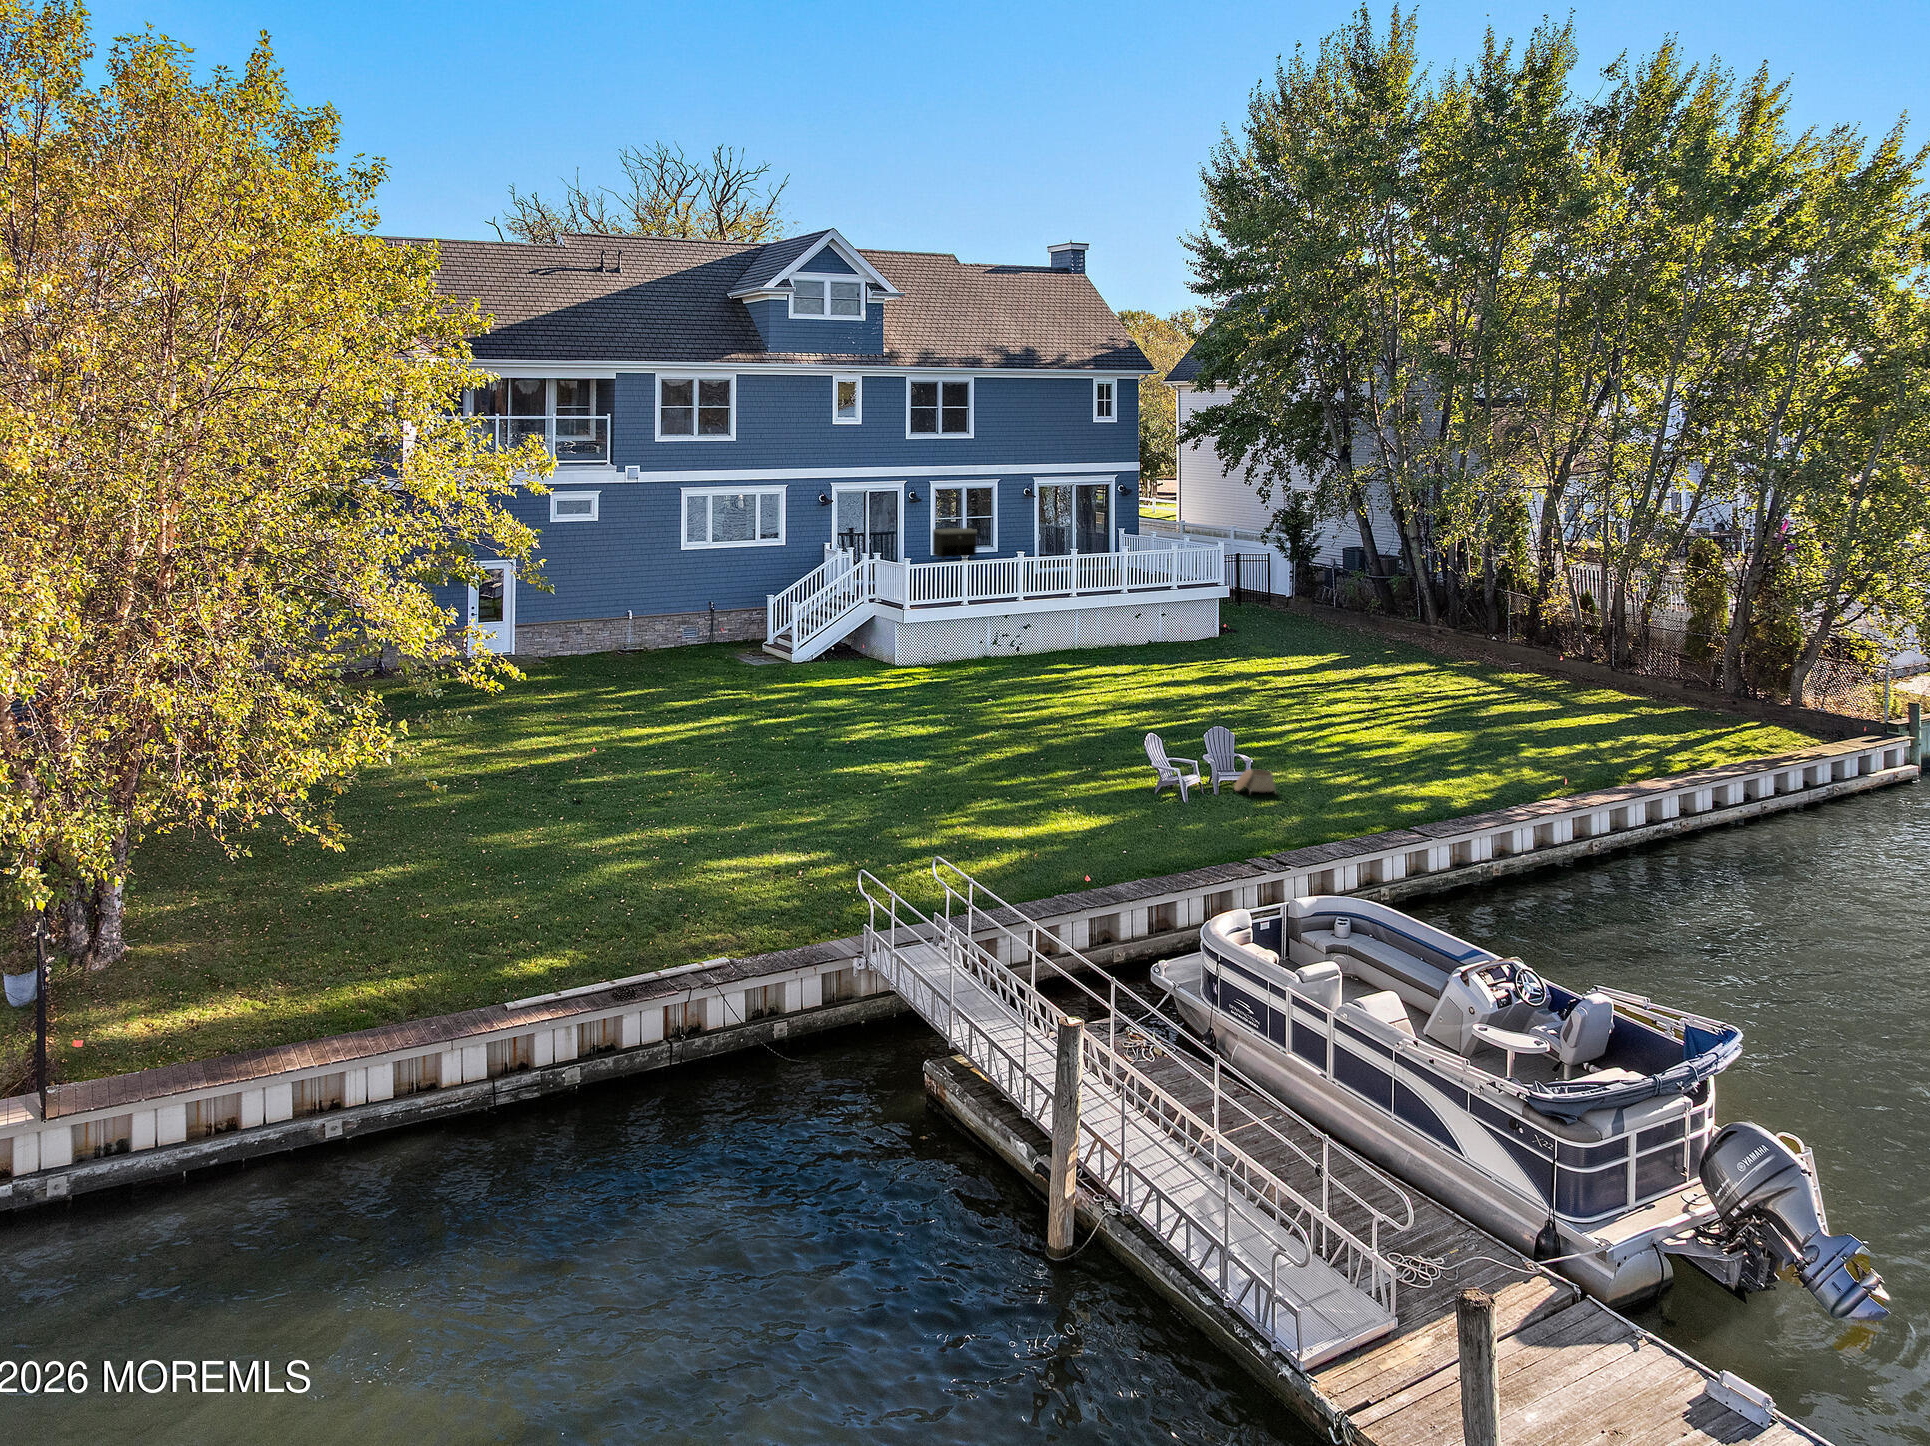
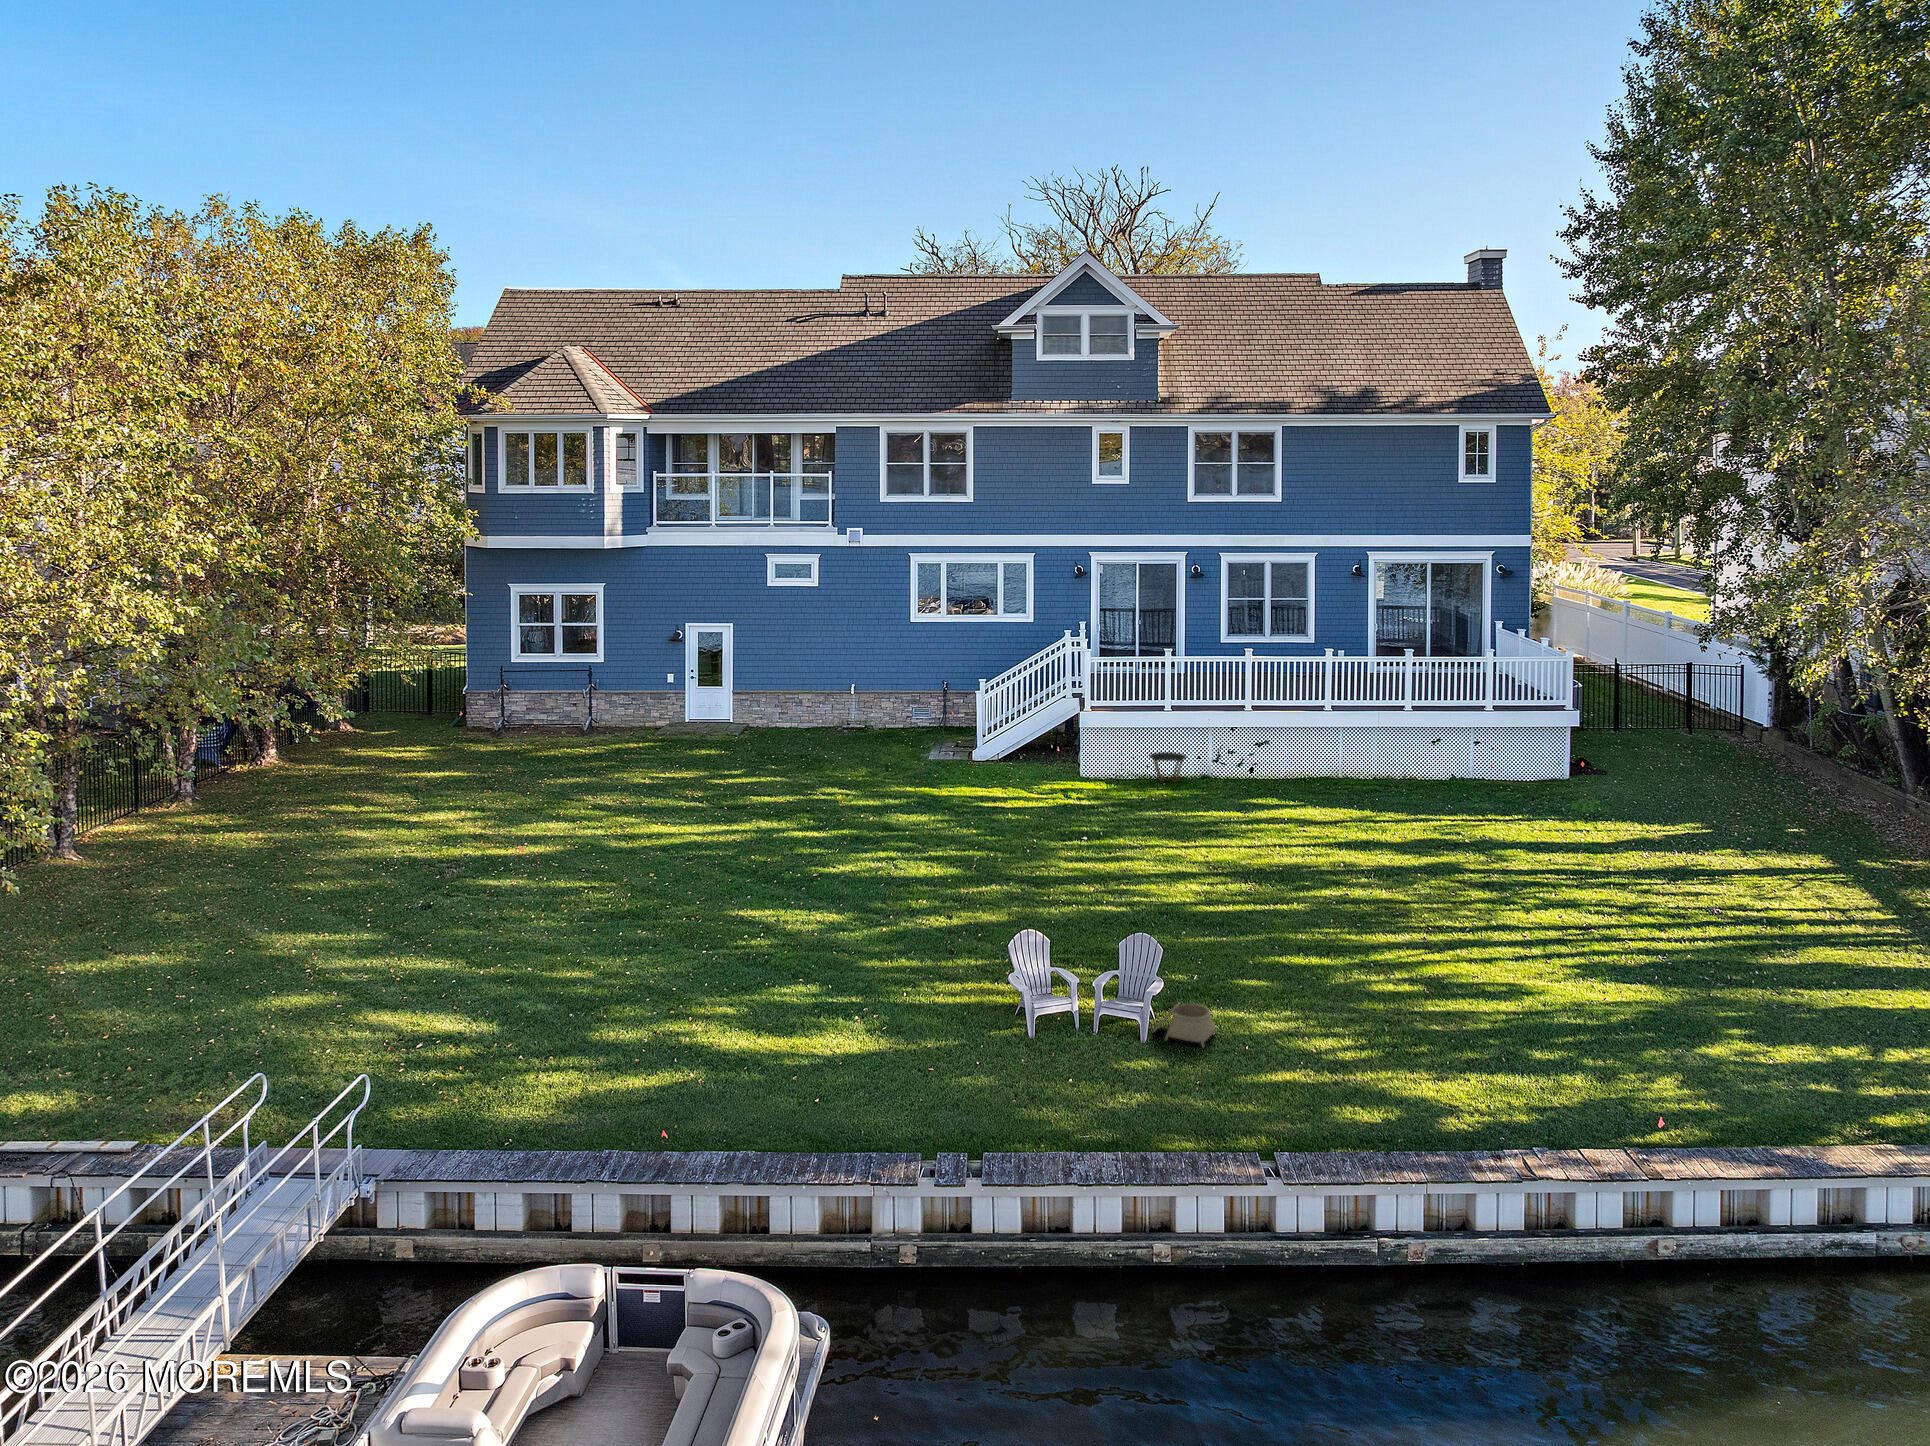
storage bench: present [933,528,977,559] -> none [1212,612,1264,652]
side table: none [960,637,990,660] -> present [1149,752,1186,782]

